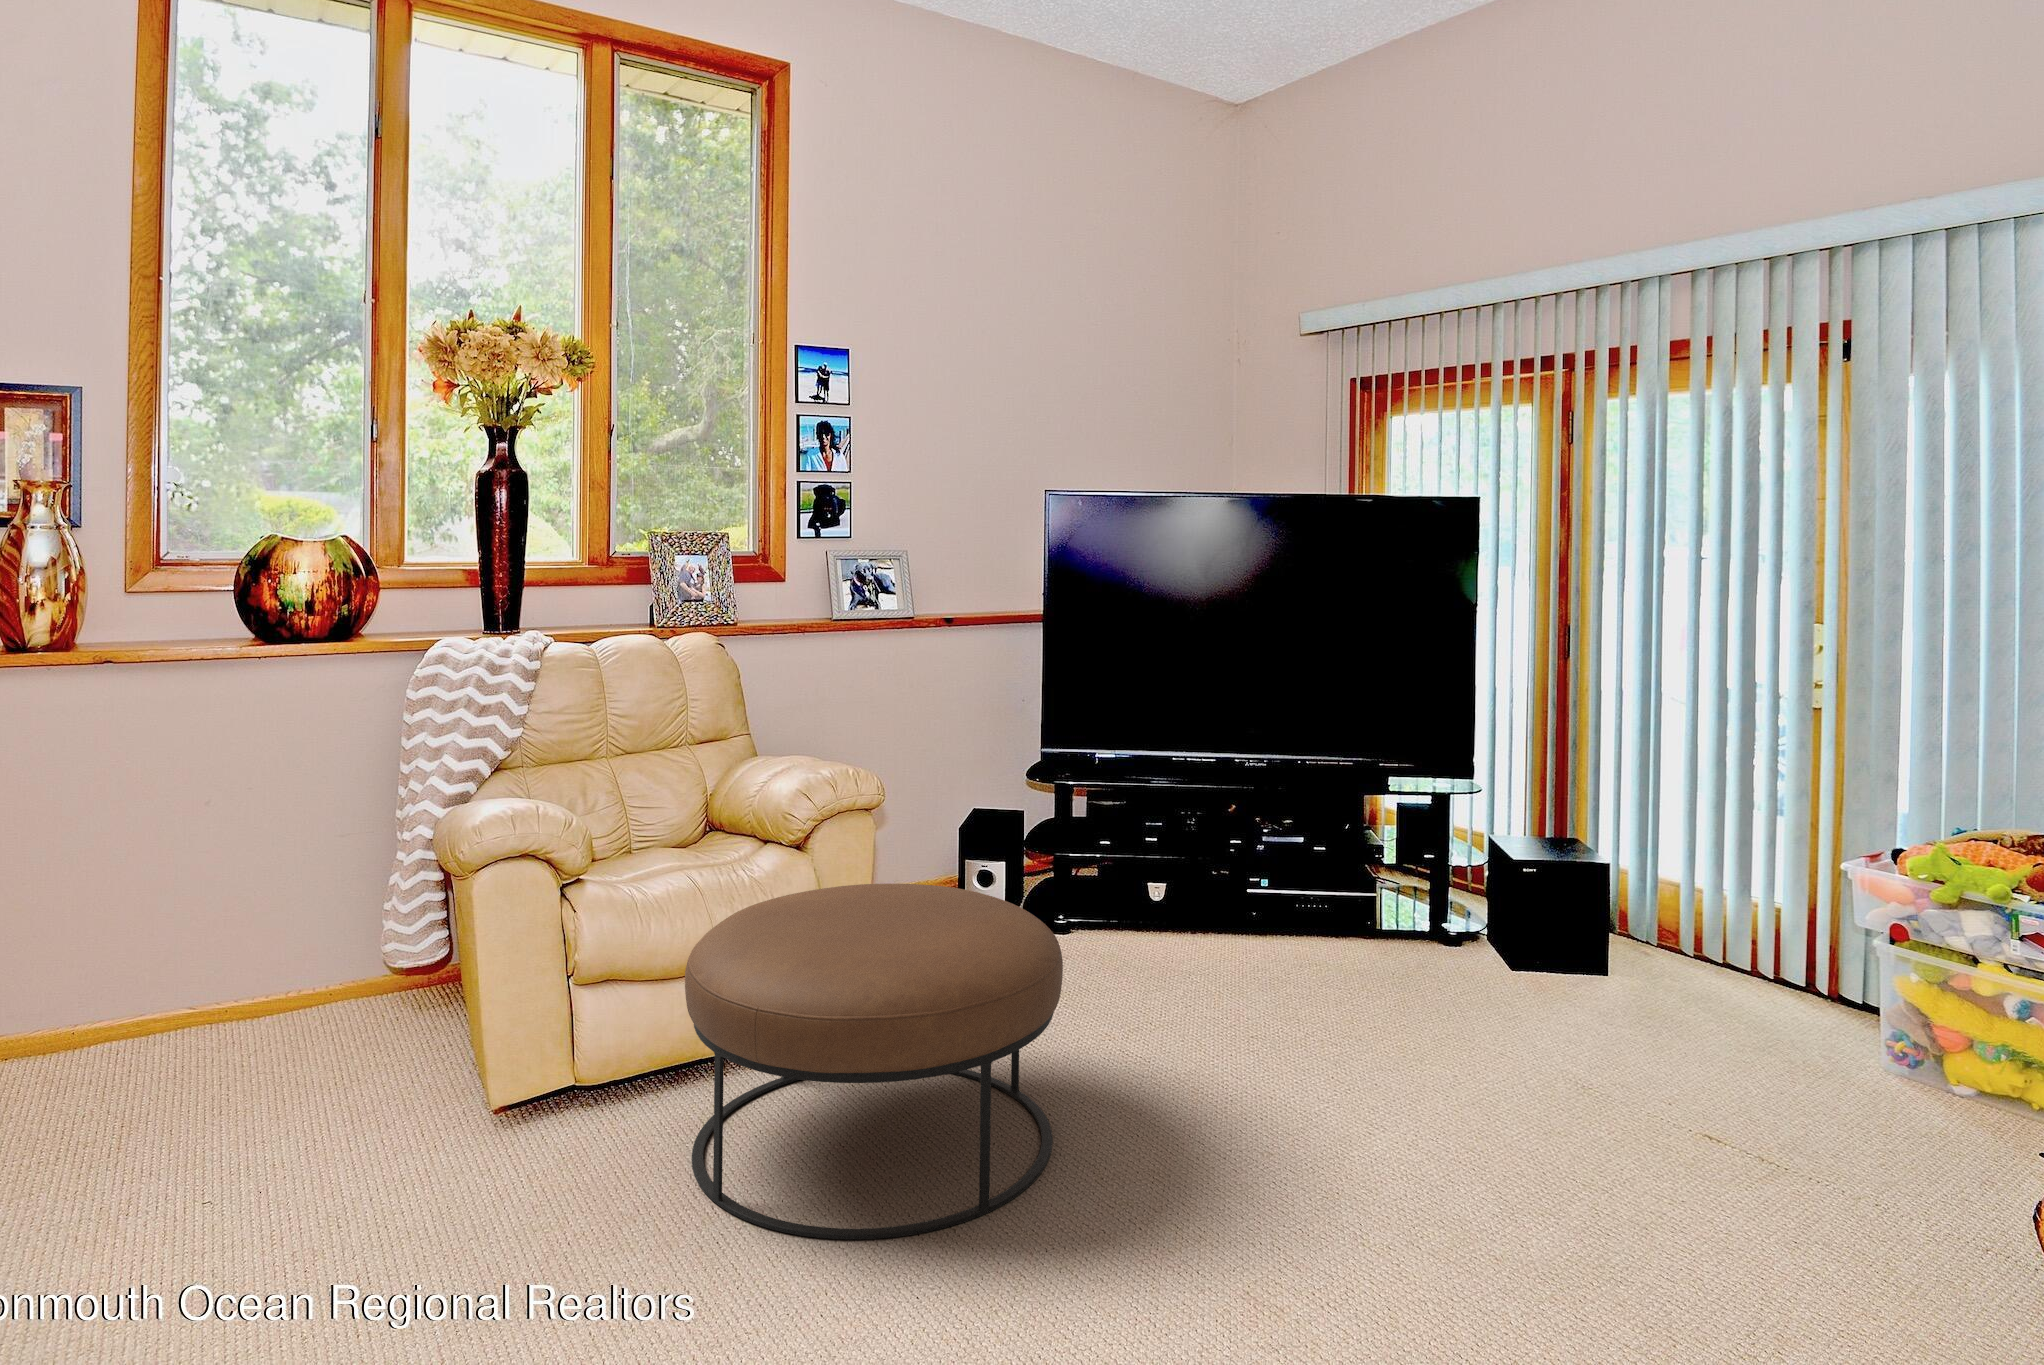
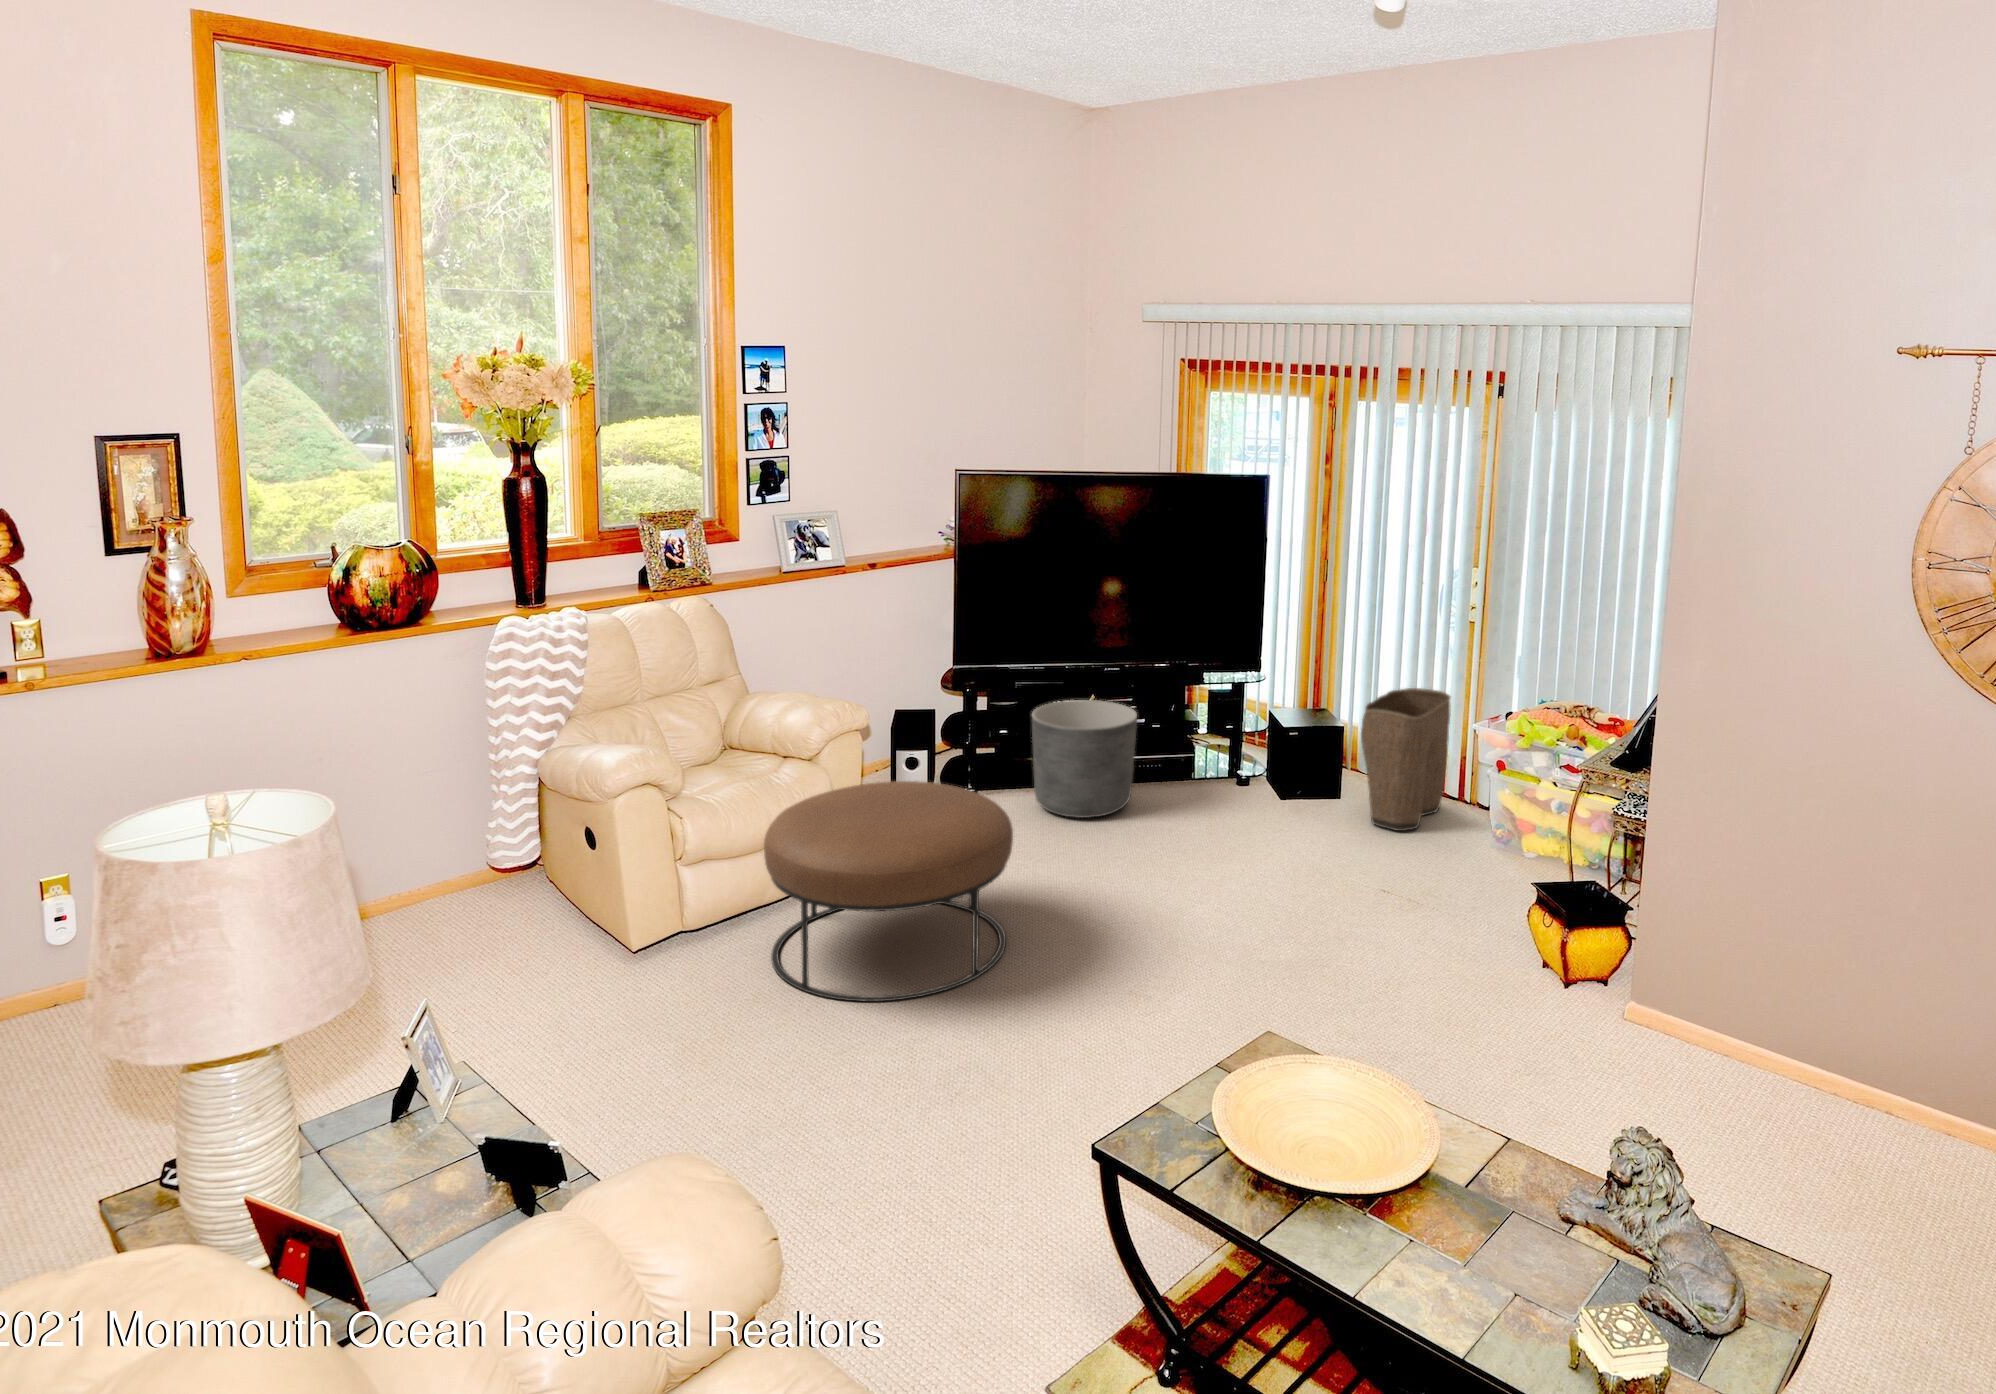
planter: none [1140,805,1288,971] -> present [1032,700,1137,818]
laundry basket: none [1636,808,1785,1032] -> present [1361,688,1451,831]

